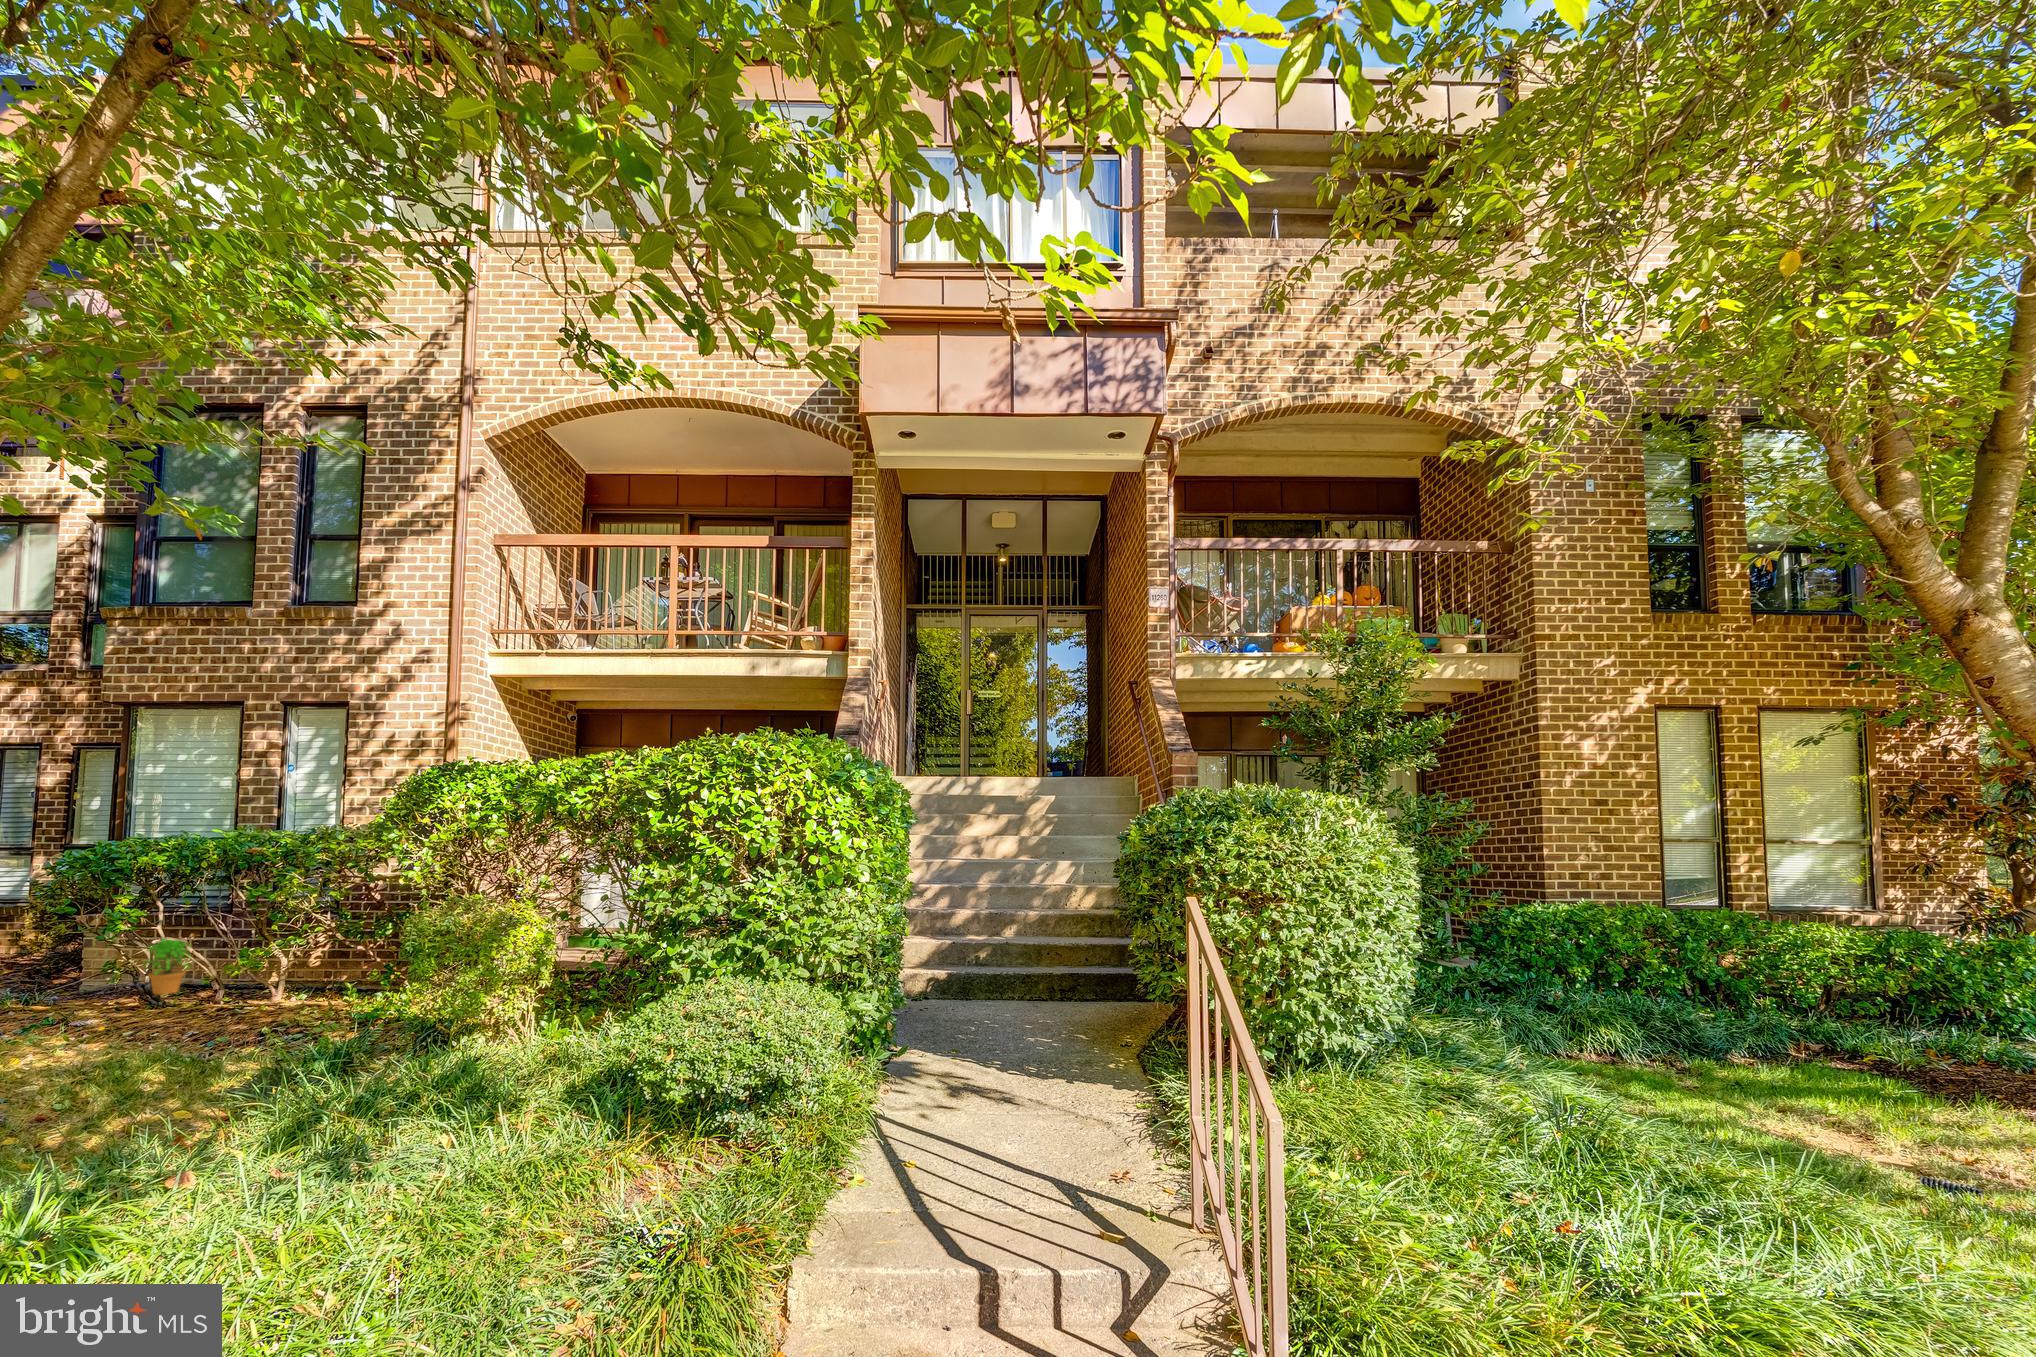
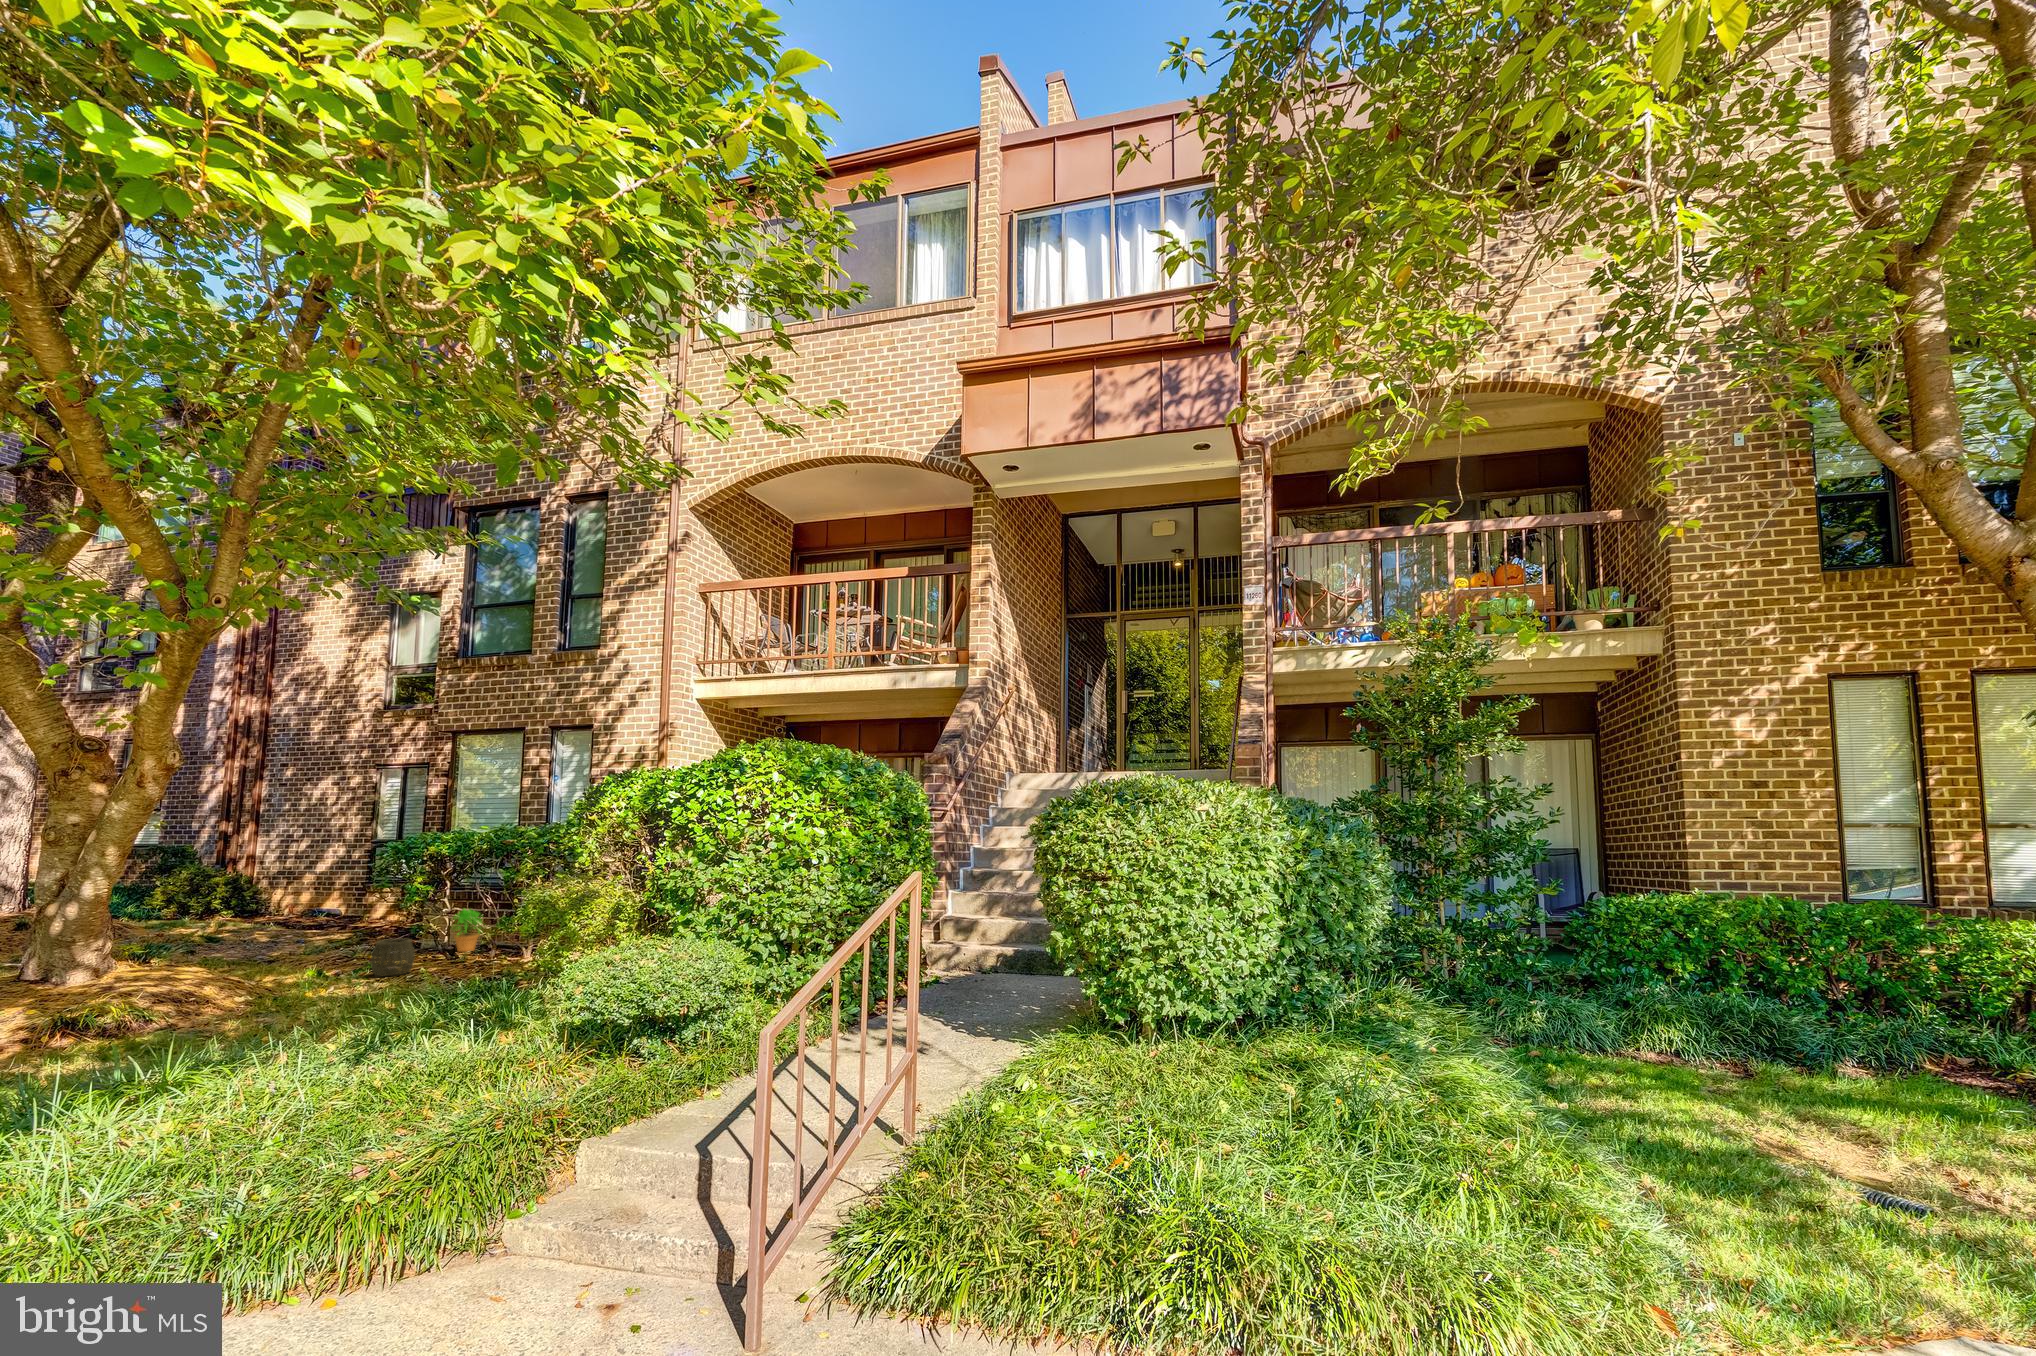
woven basket: none [46,987,115,1041] -> present [371,938,415,976]

